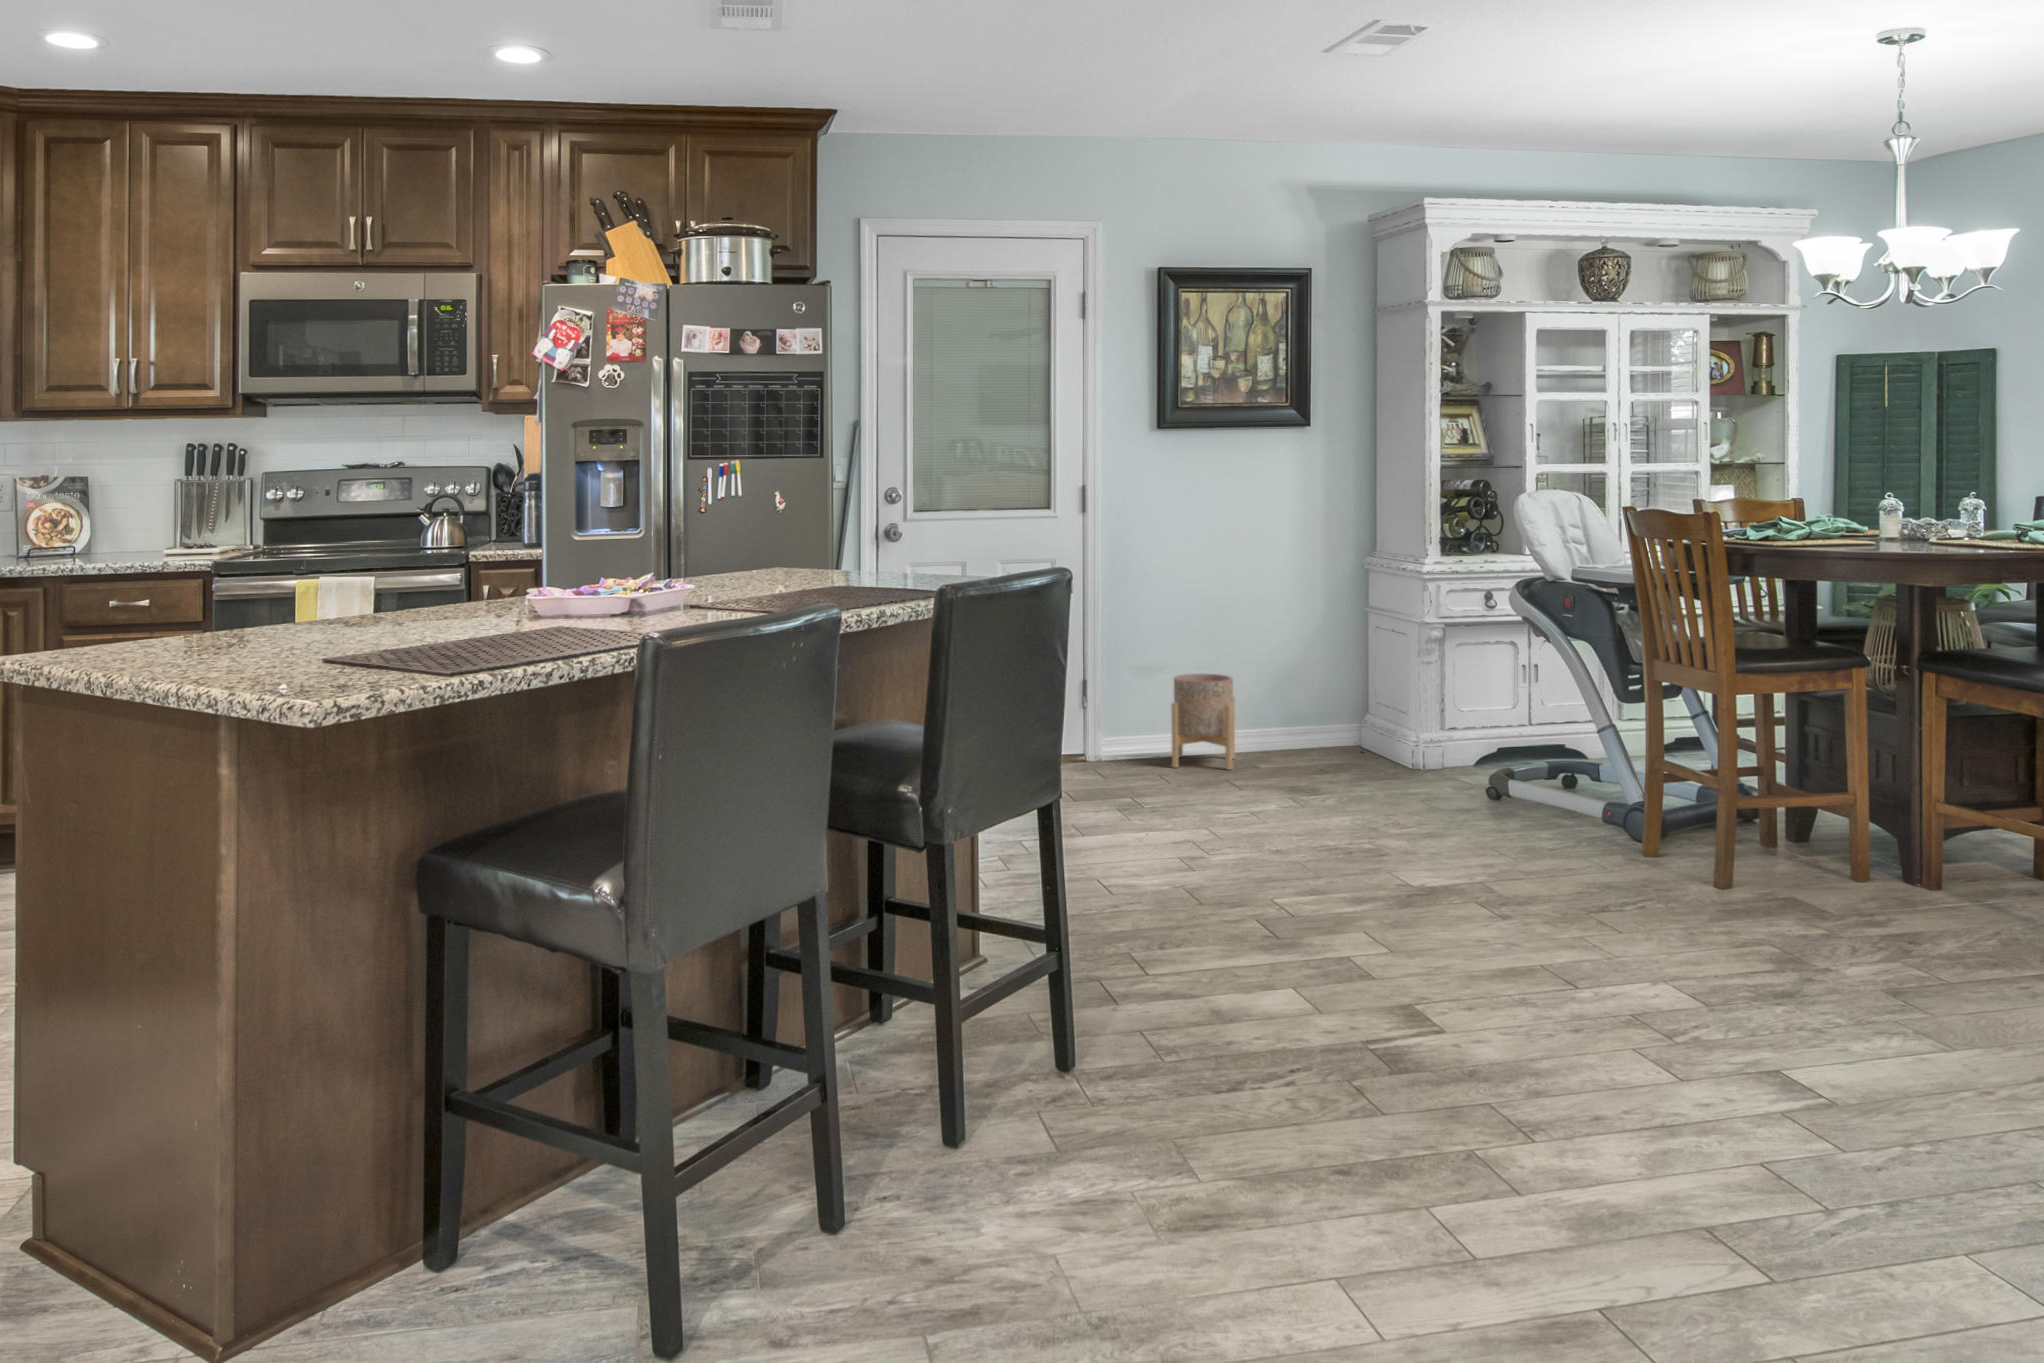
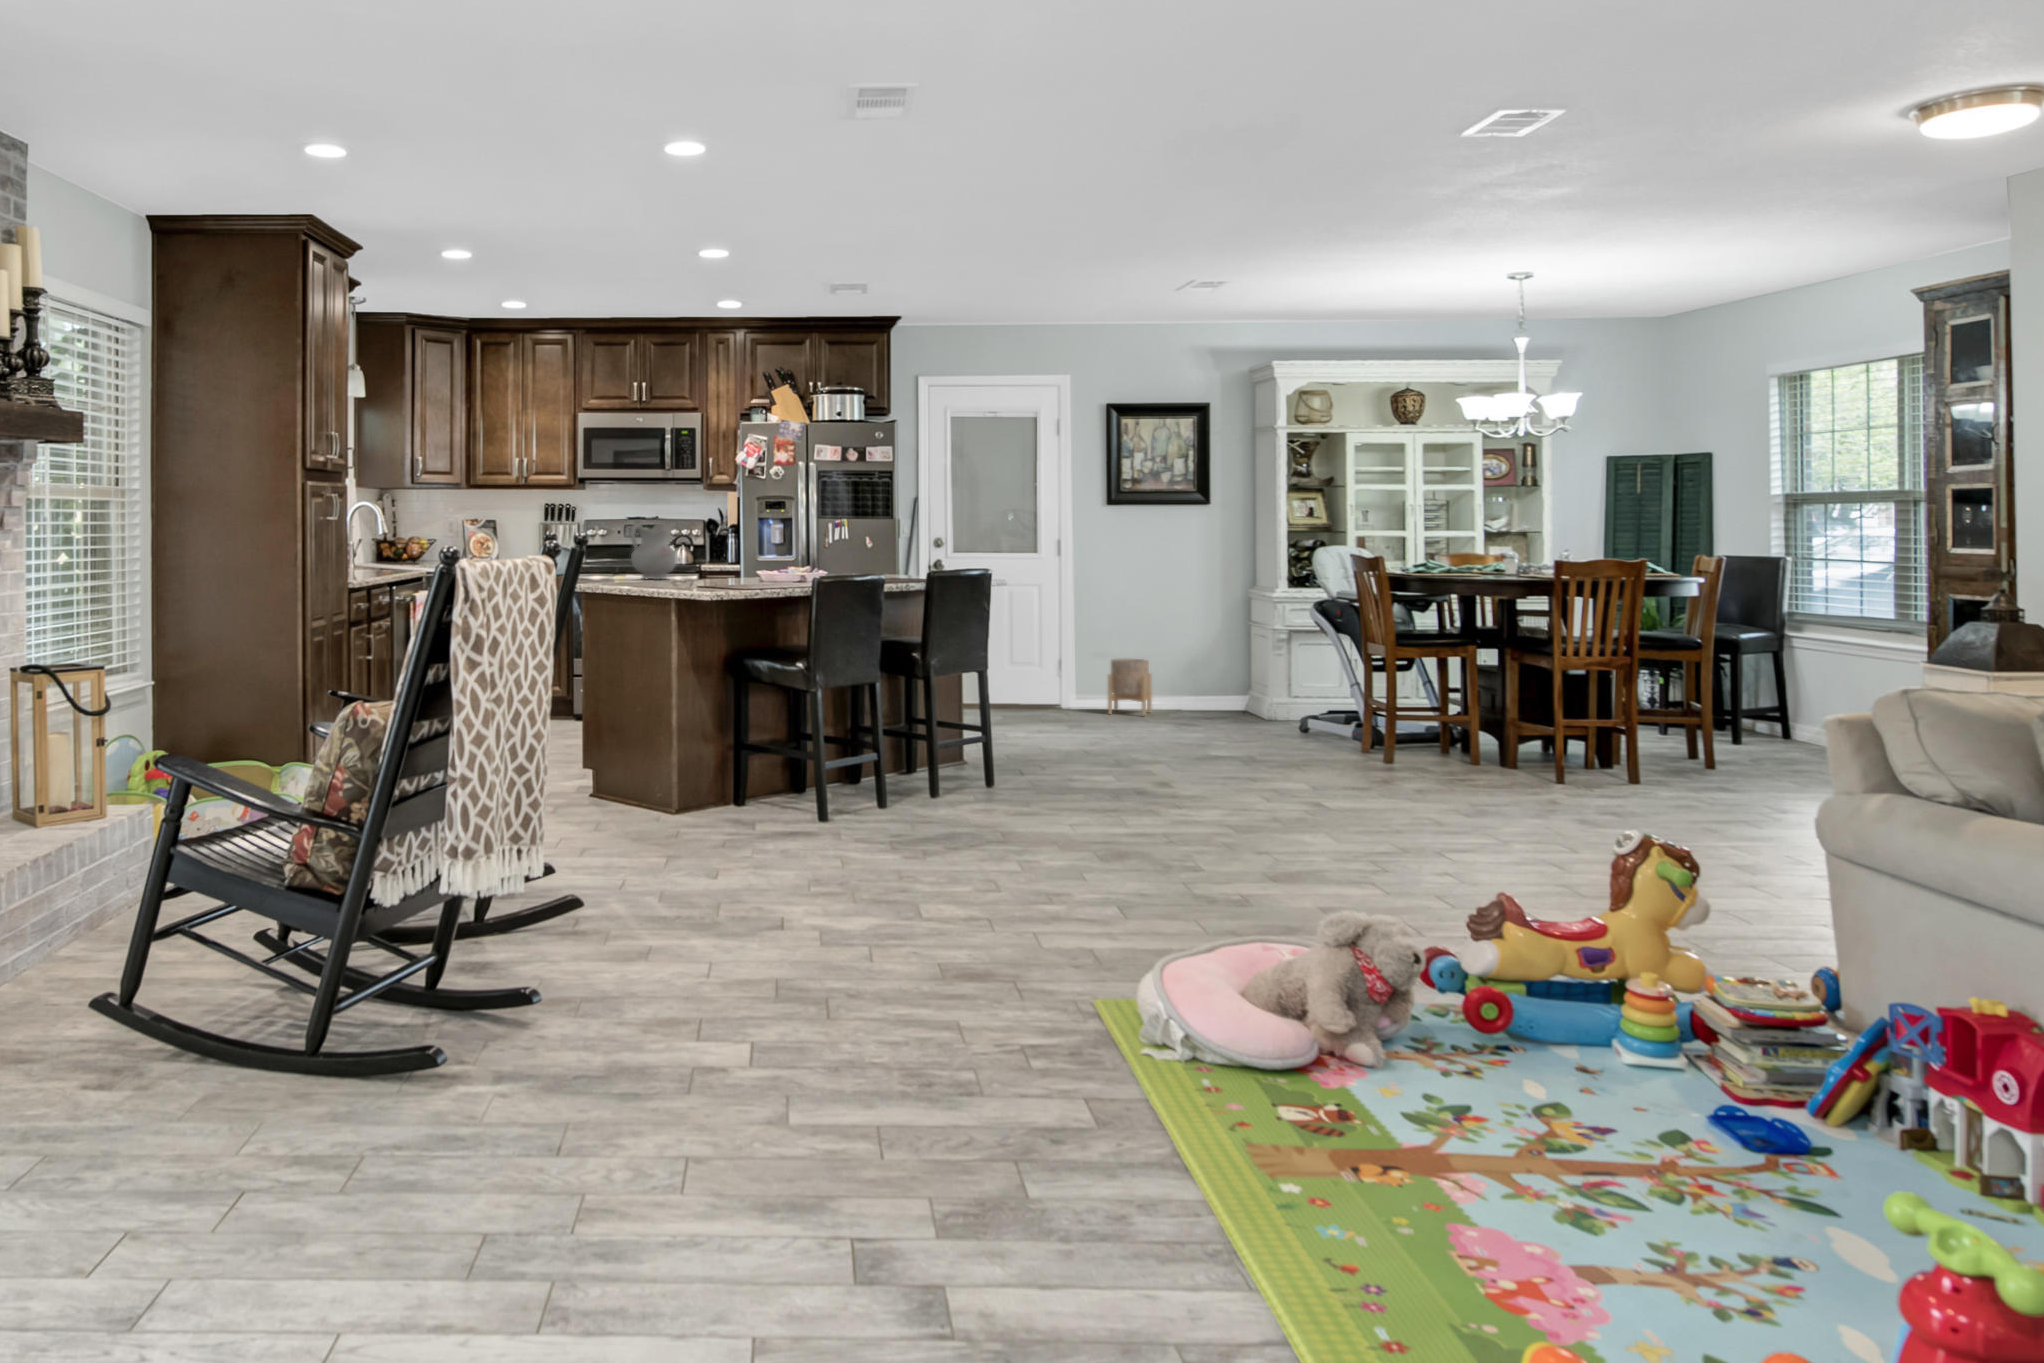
ceramic pitcher: none [84,494,244,662] -> present [631,521,677,579]

